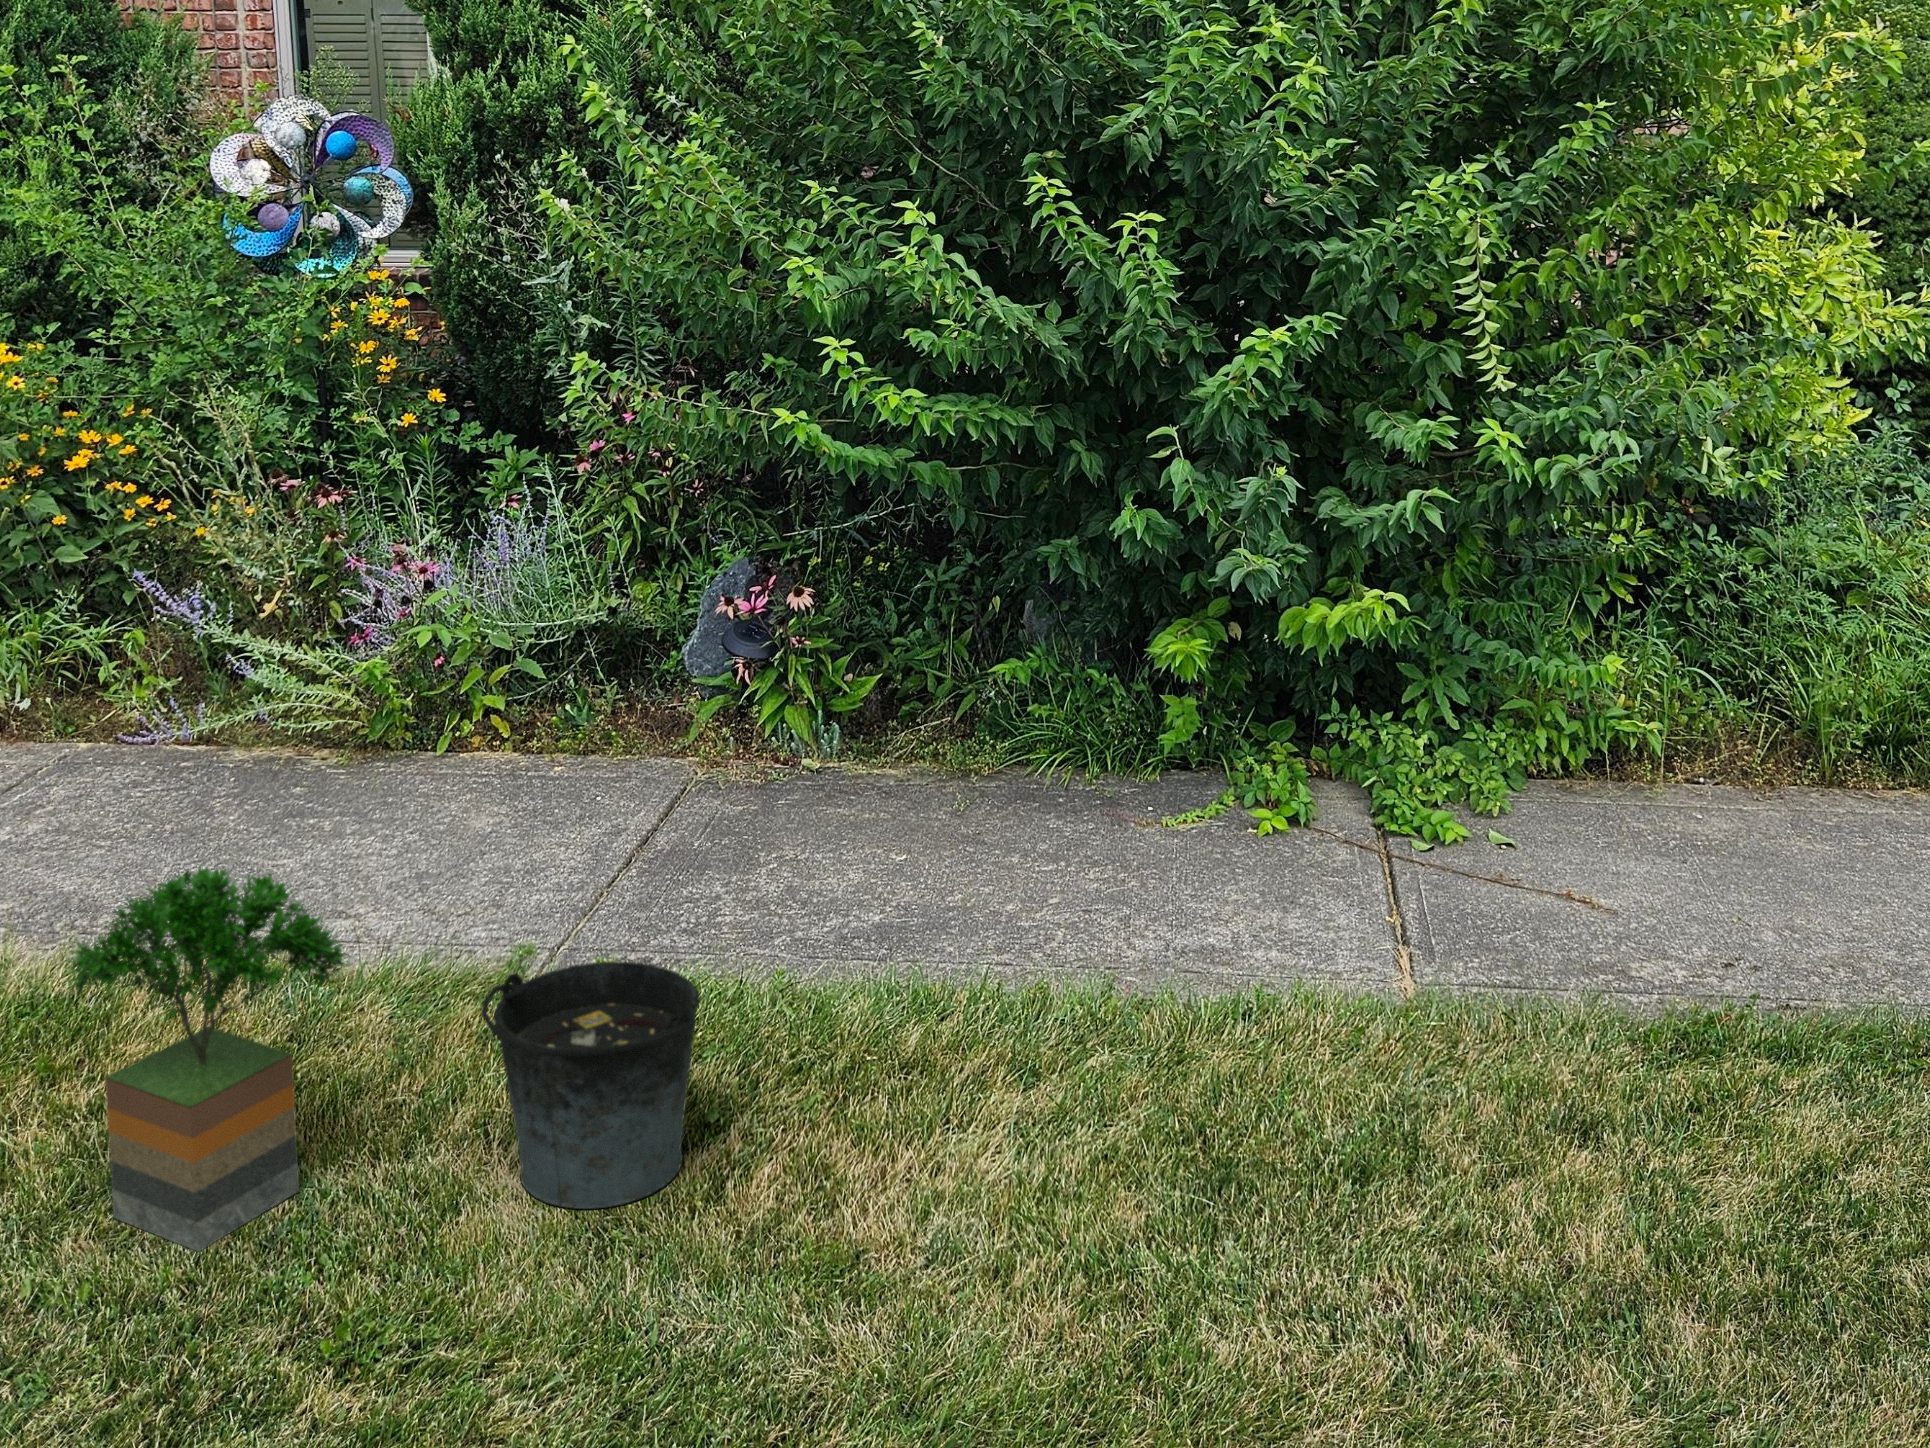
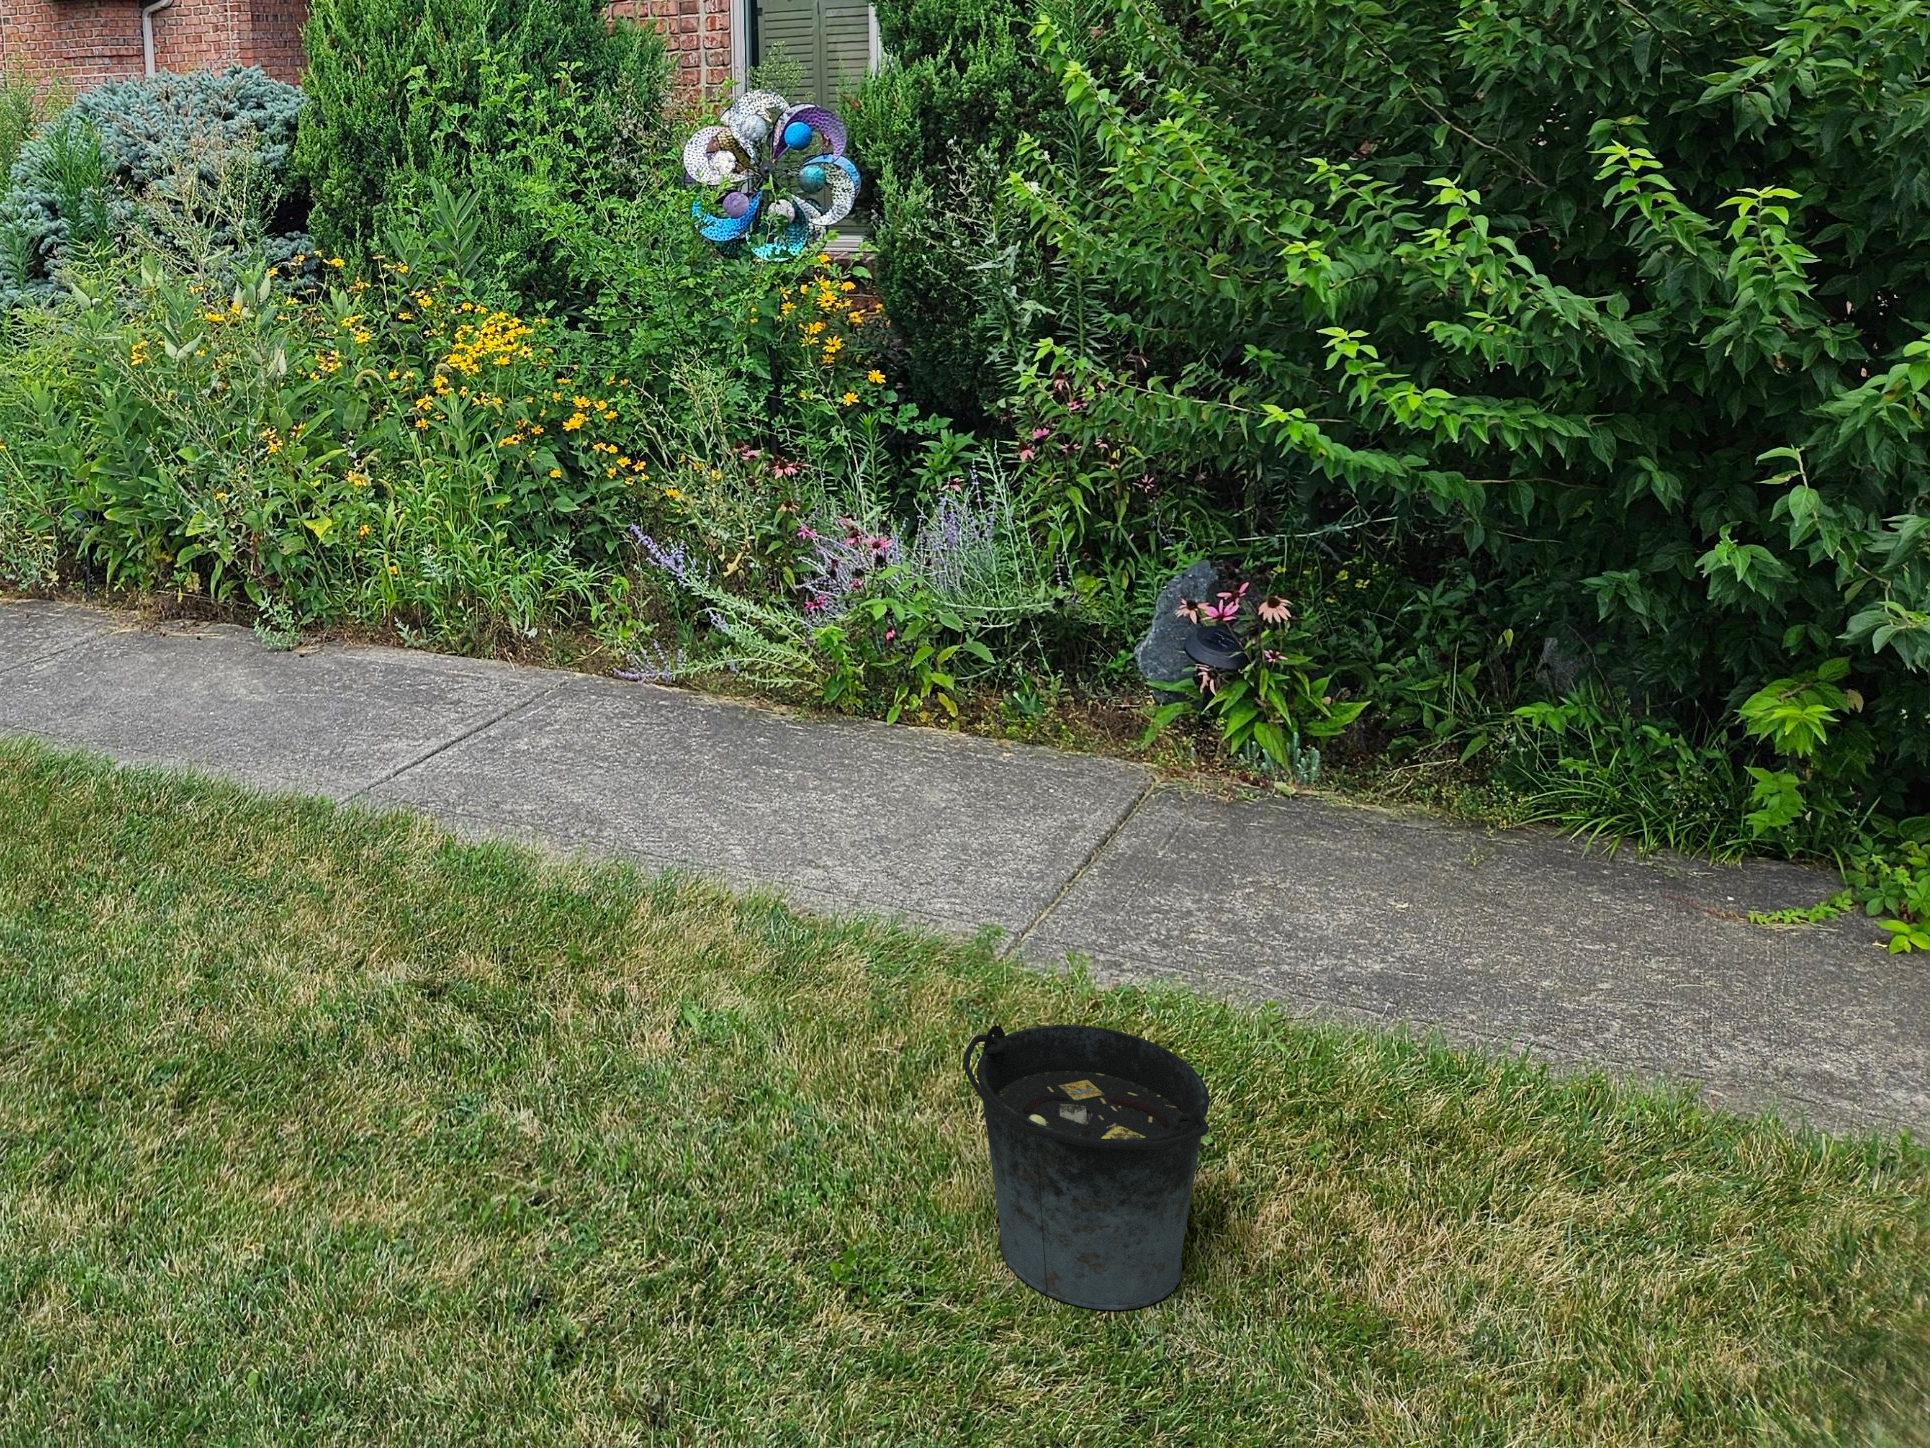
potted tree: present [67,867,347,1251] -> none [563,861,830,1253]

